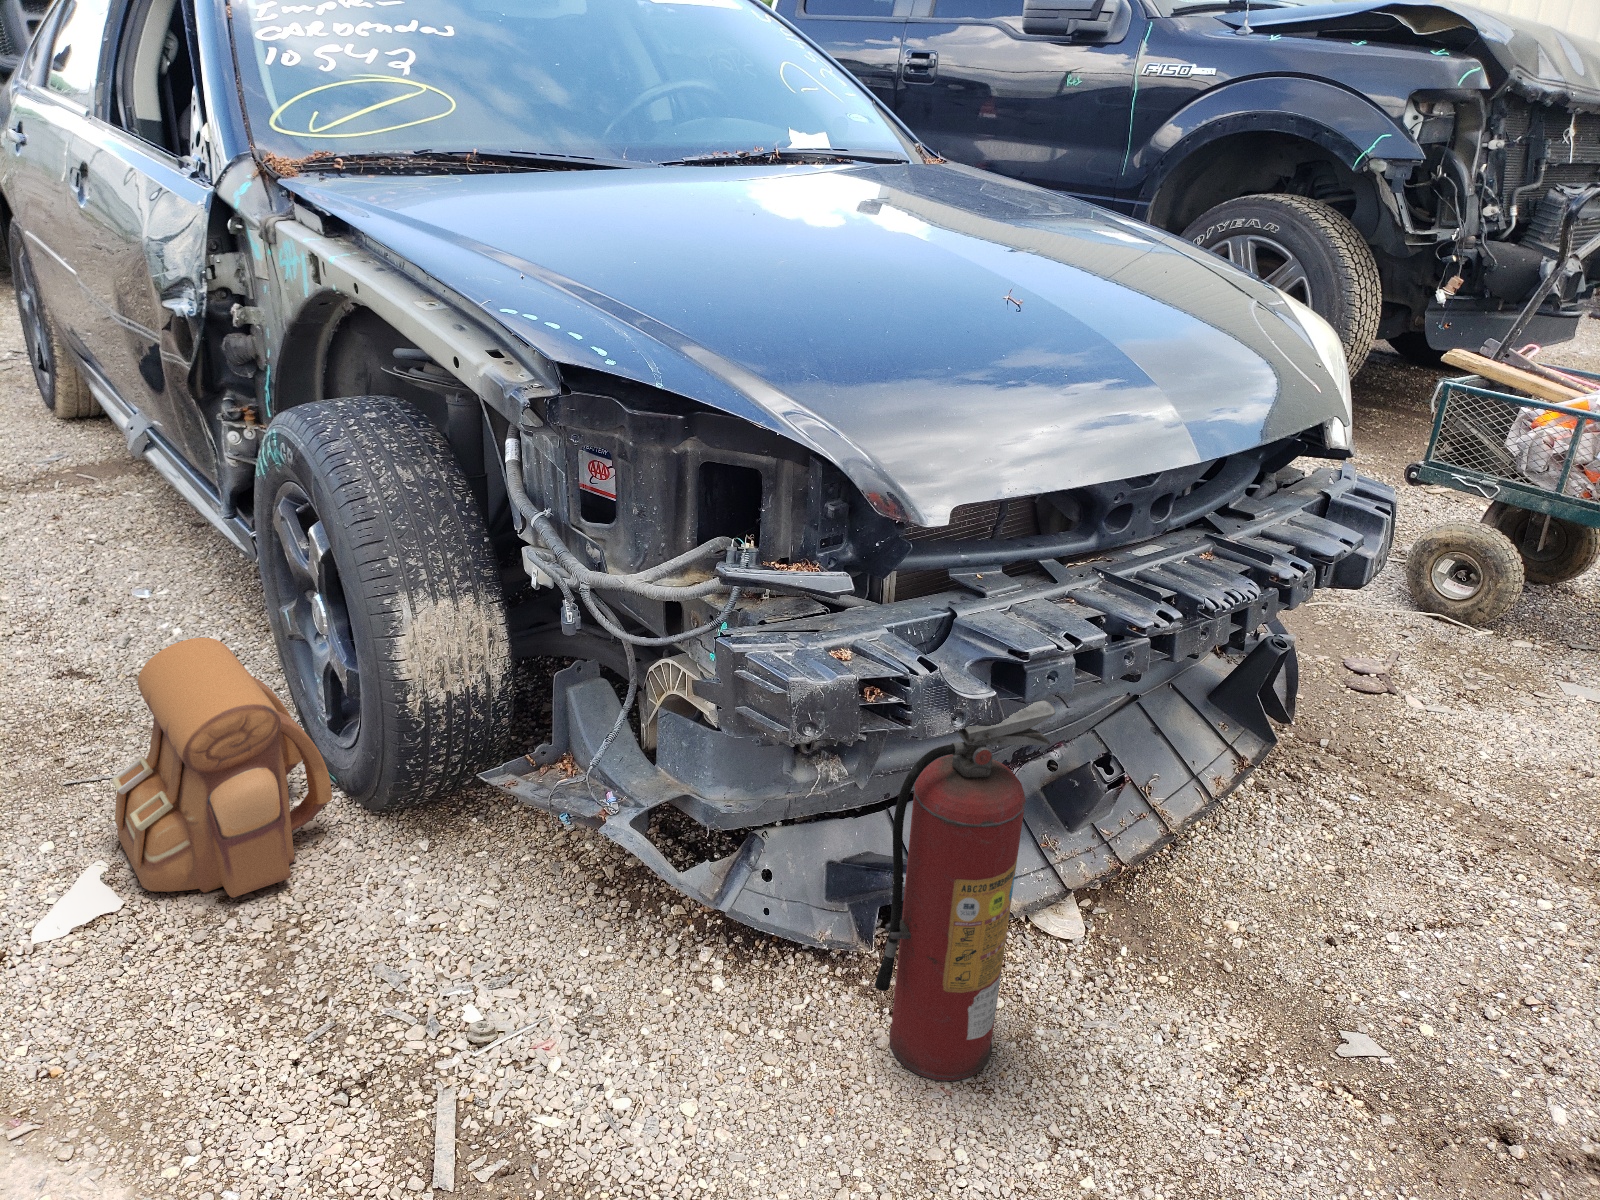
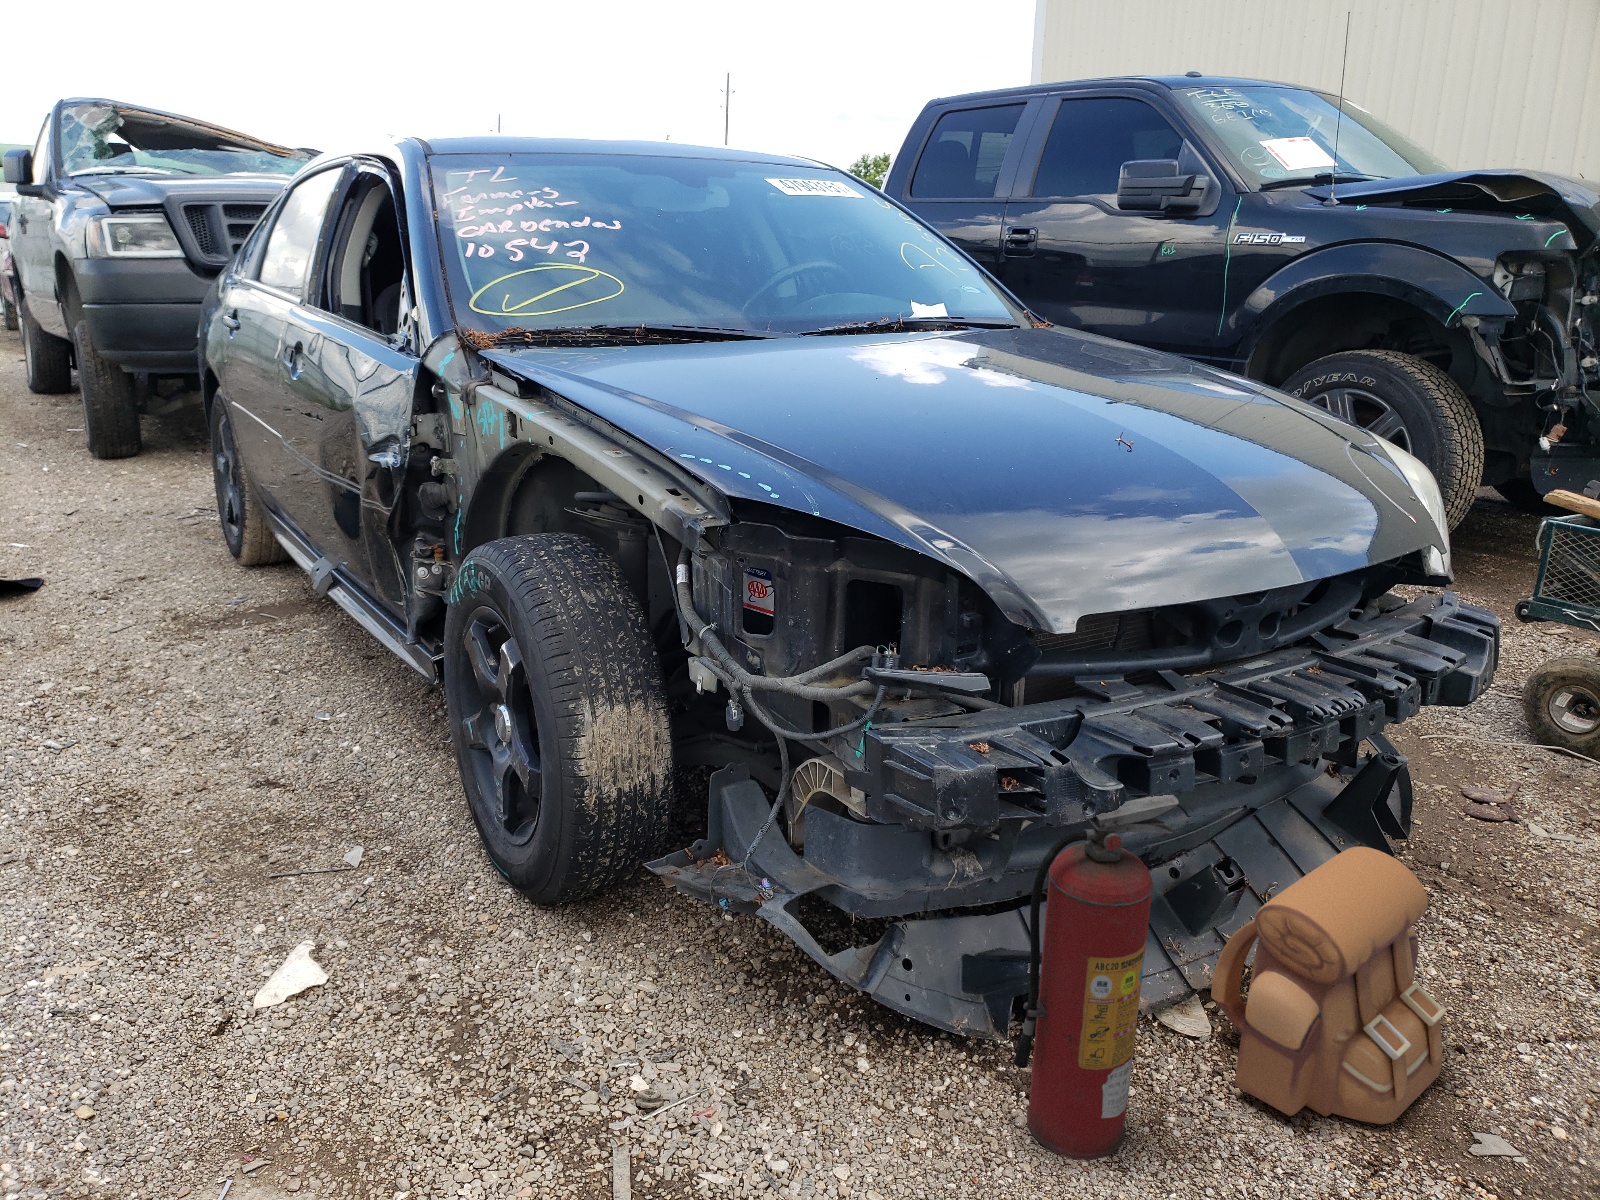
backpack: present [112,638,332,898] -> present [1211,847,1446,1124]

